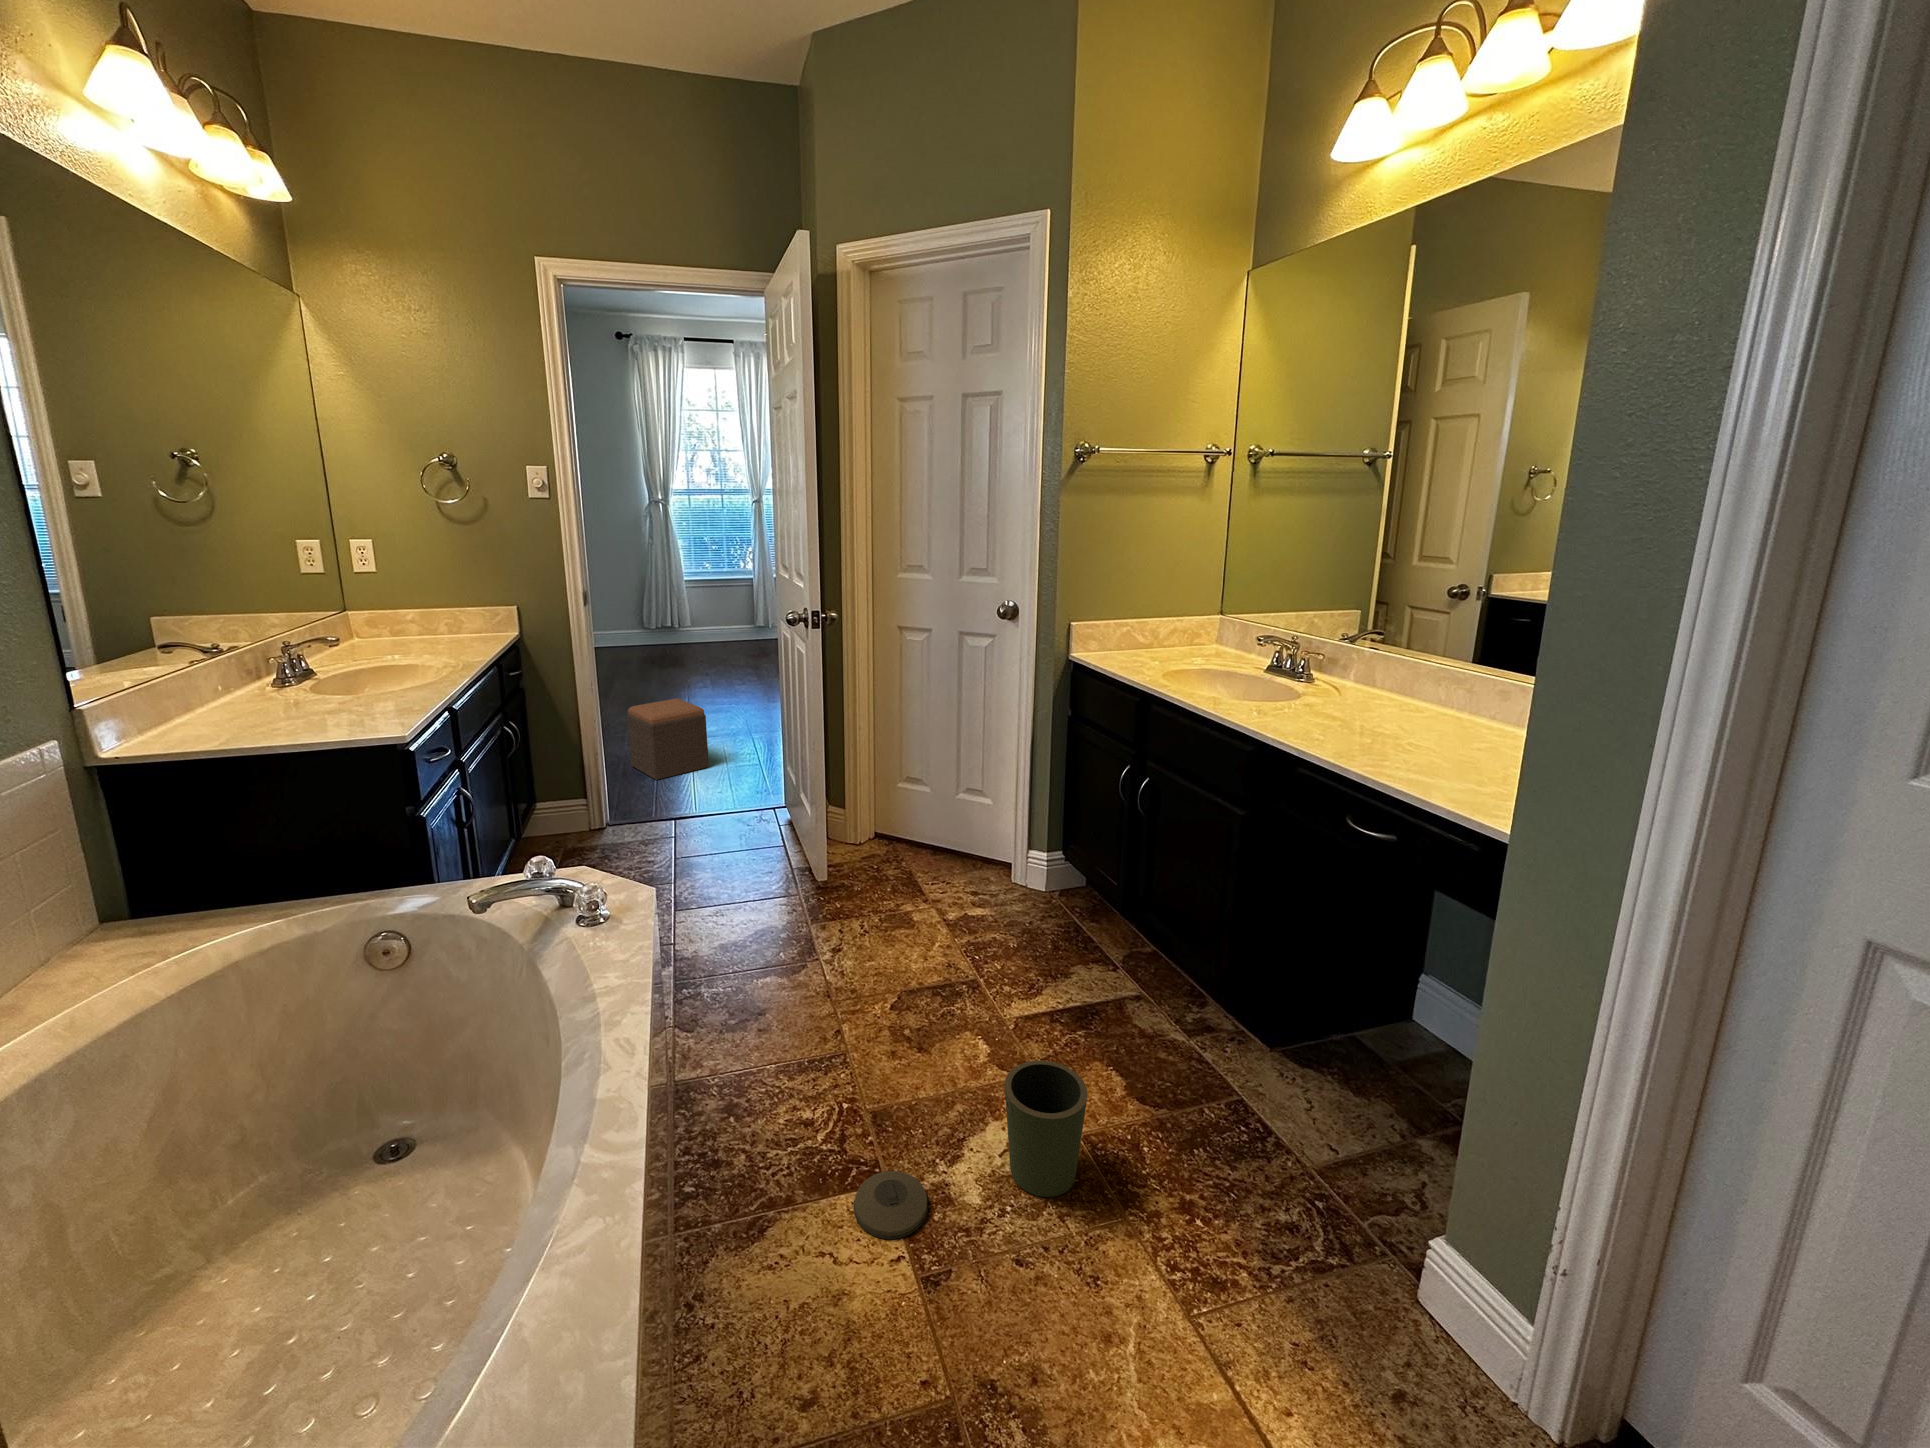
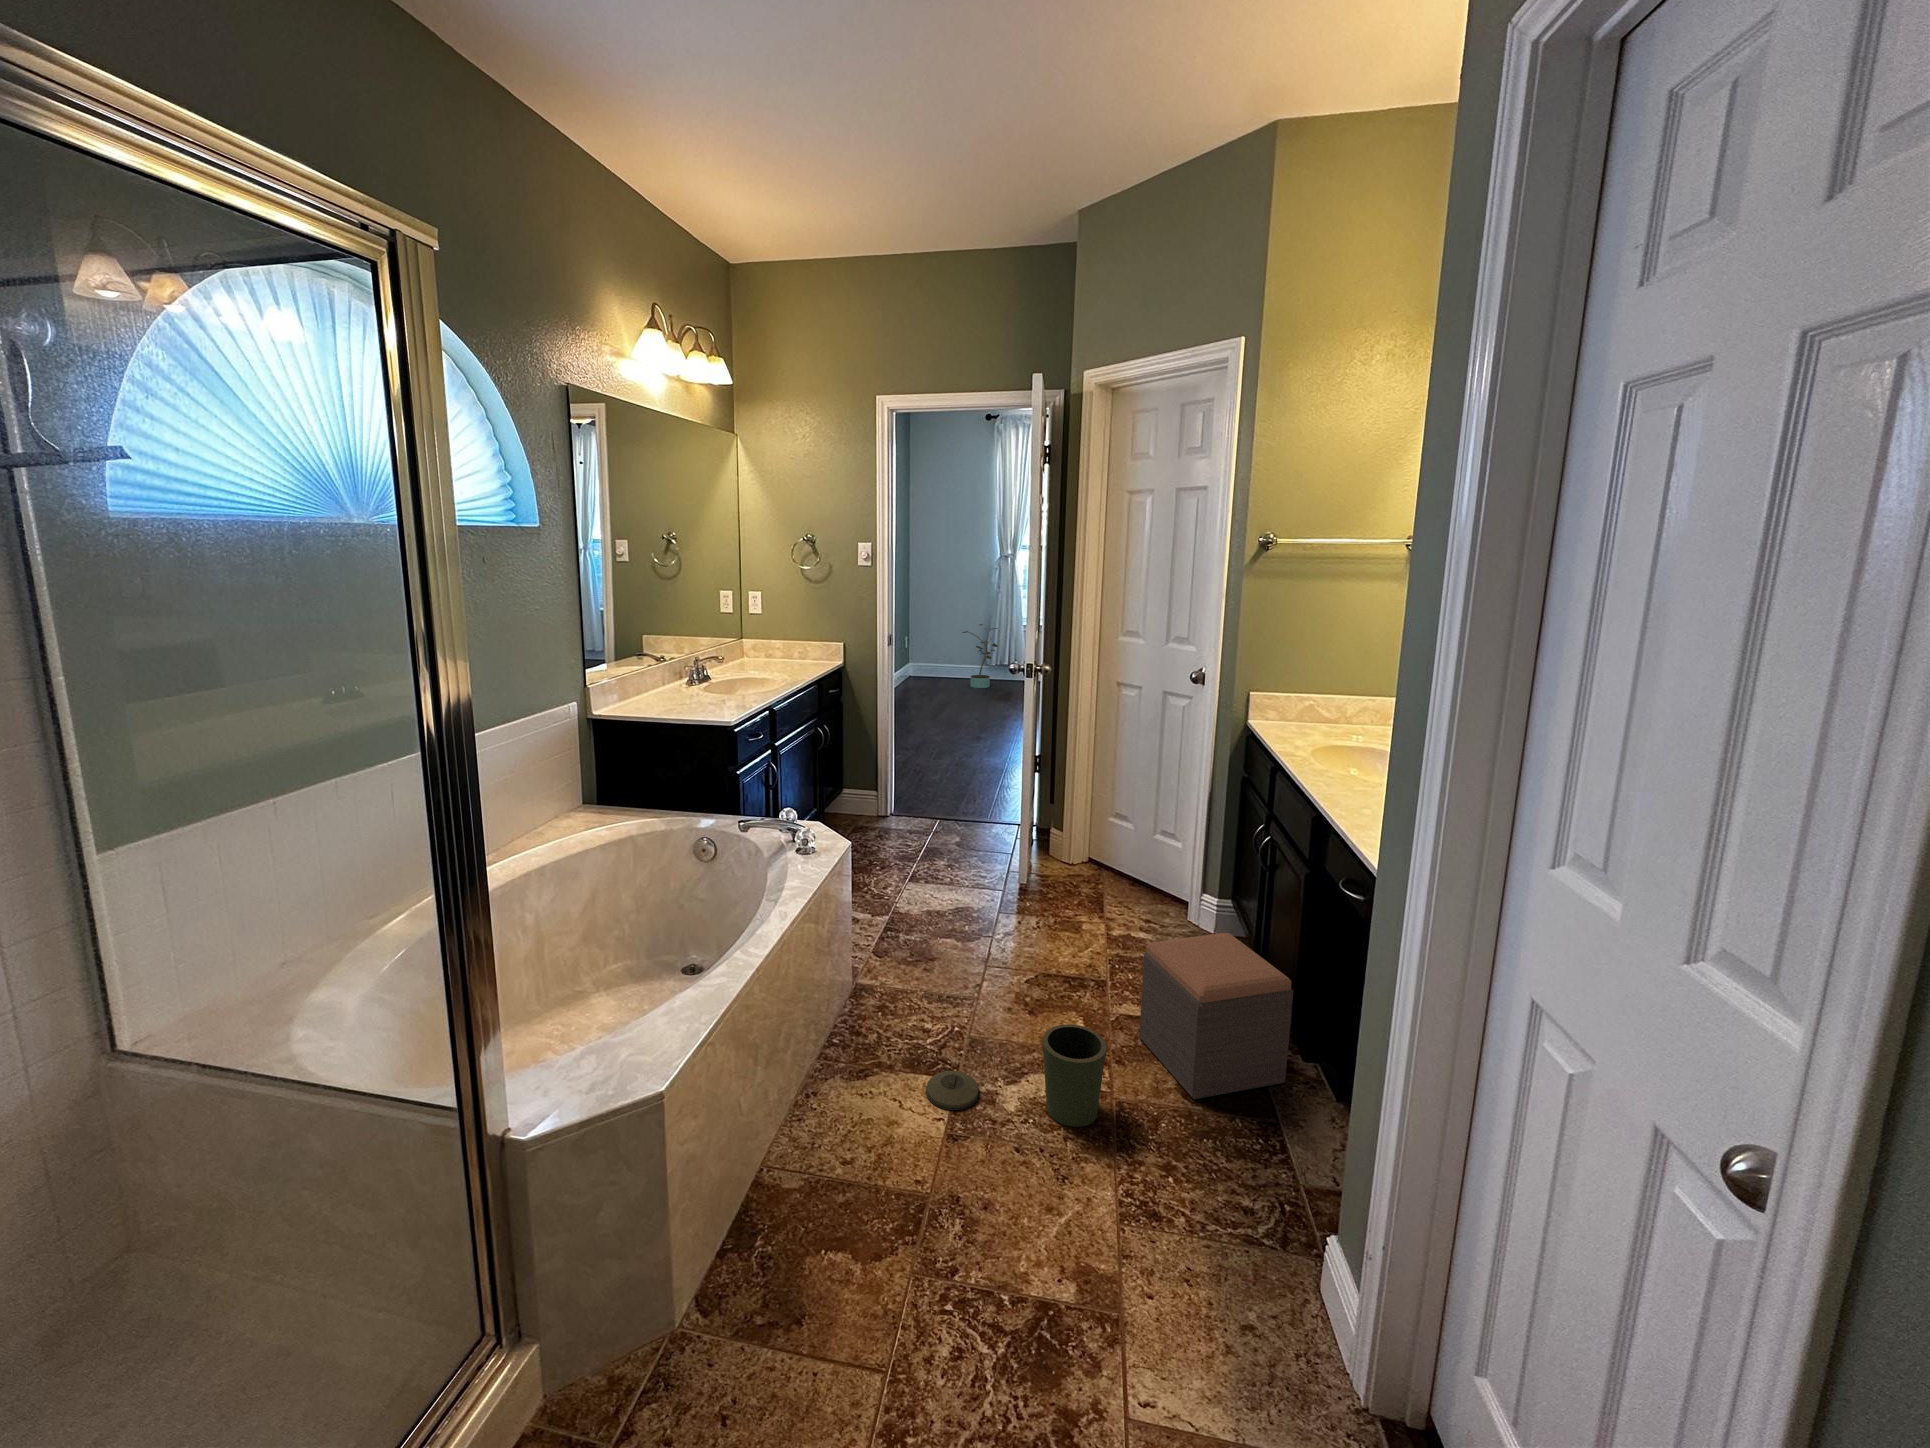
potted plant: none [616,582,661,656] -> present [962,624,998,688]
footstool: present [627,698,709,780] -> present [1139,933,1293,1099]

